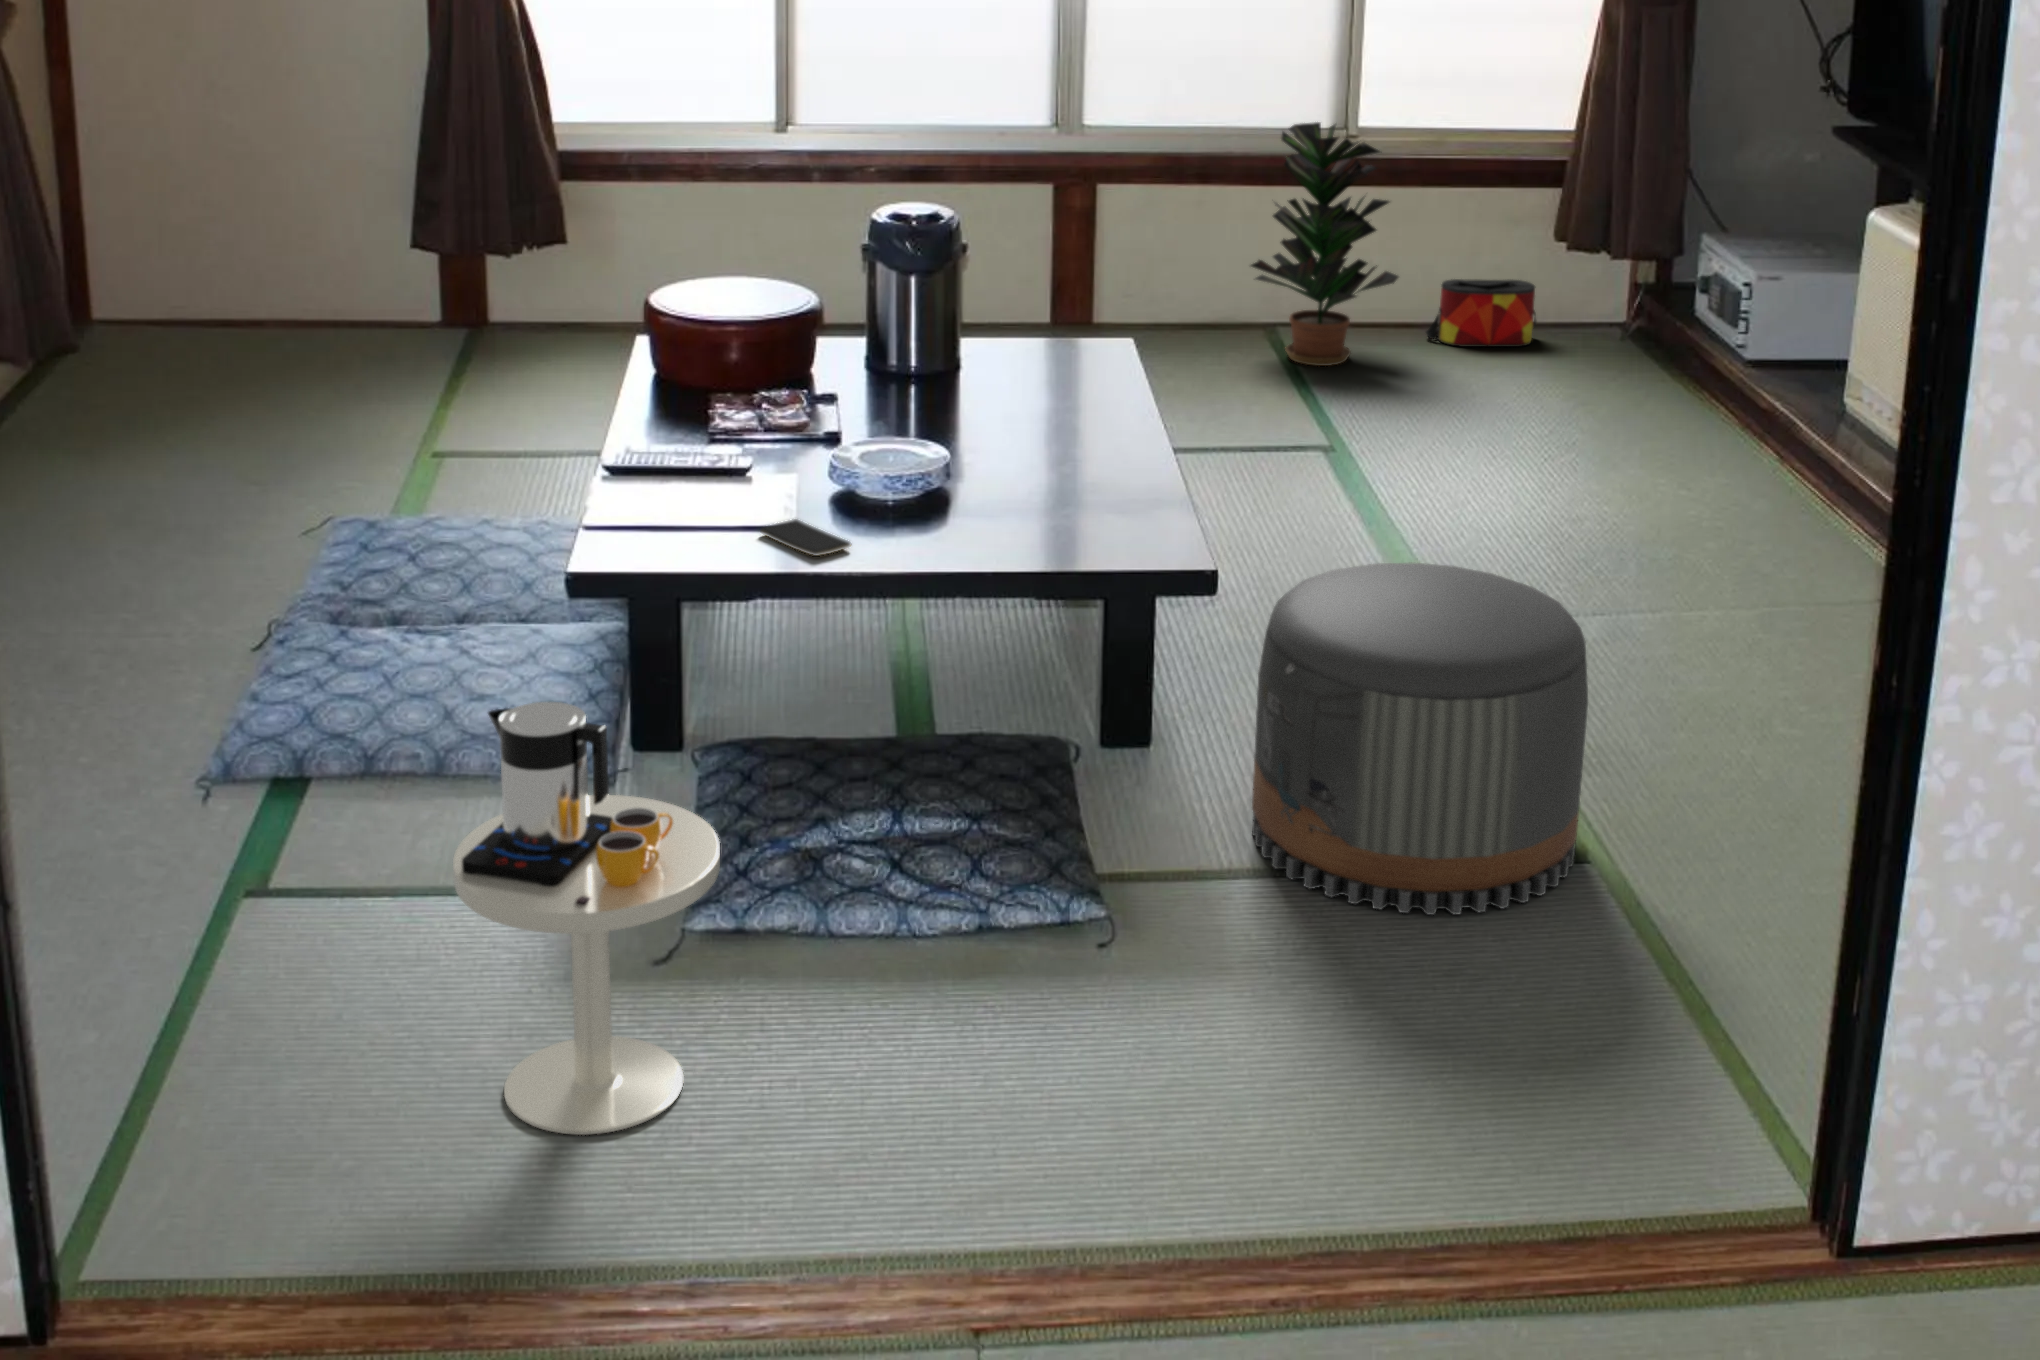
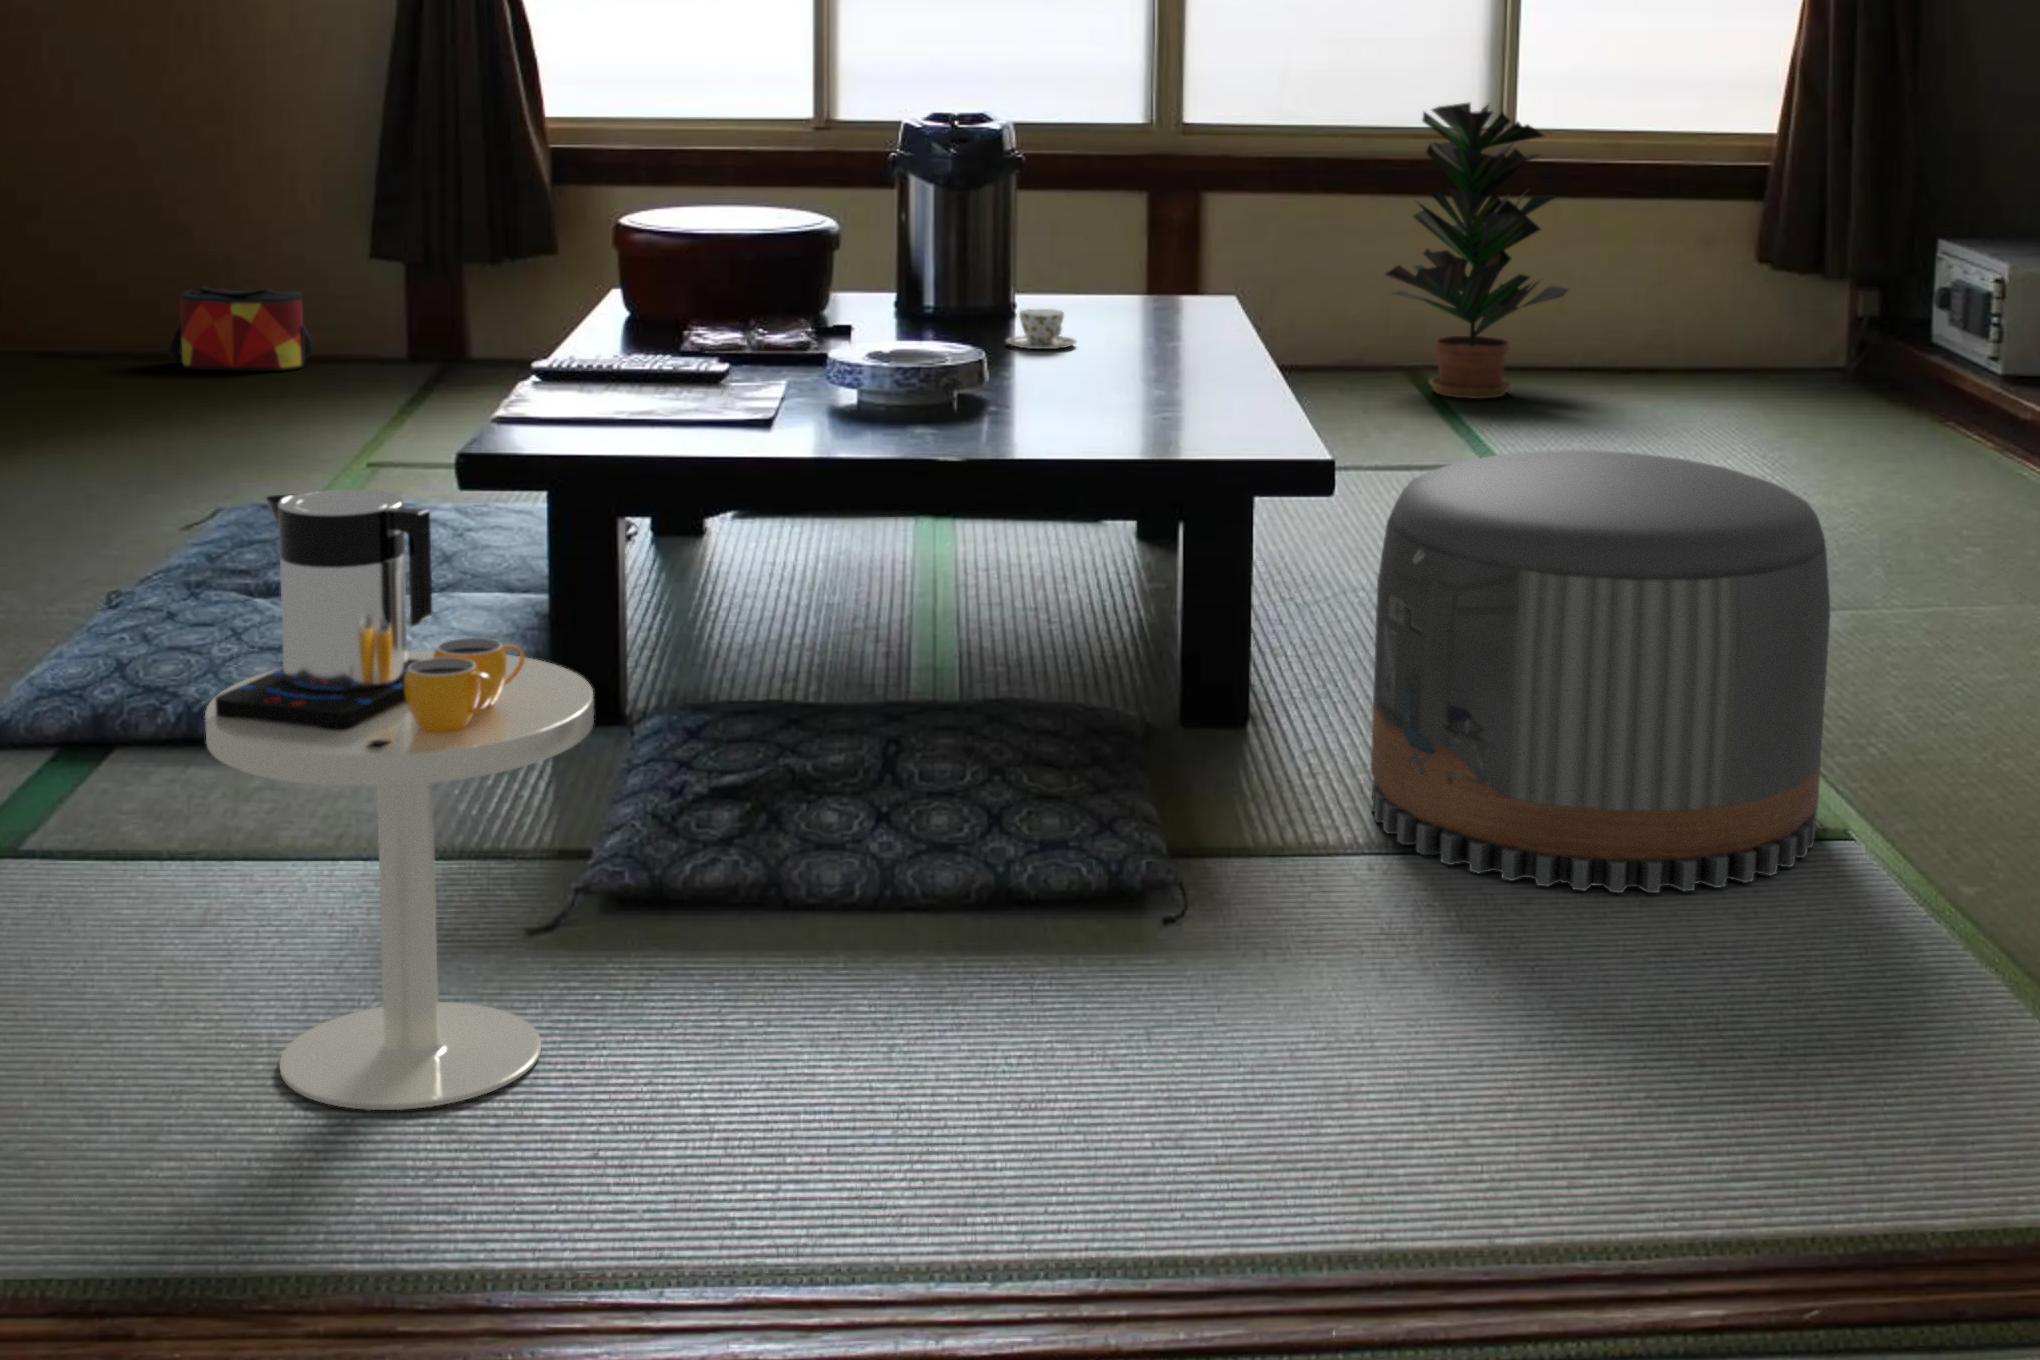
bag: present [1426,279,1536,347] -> present [168,287,314,371]
teacup: none [966,399,1020,435] -> present [1006,309,1076,349]
smartphone: present [760,519,852,556] -> none [717,402,835,432]

